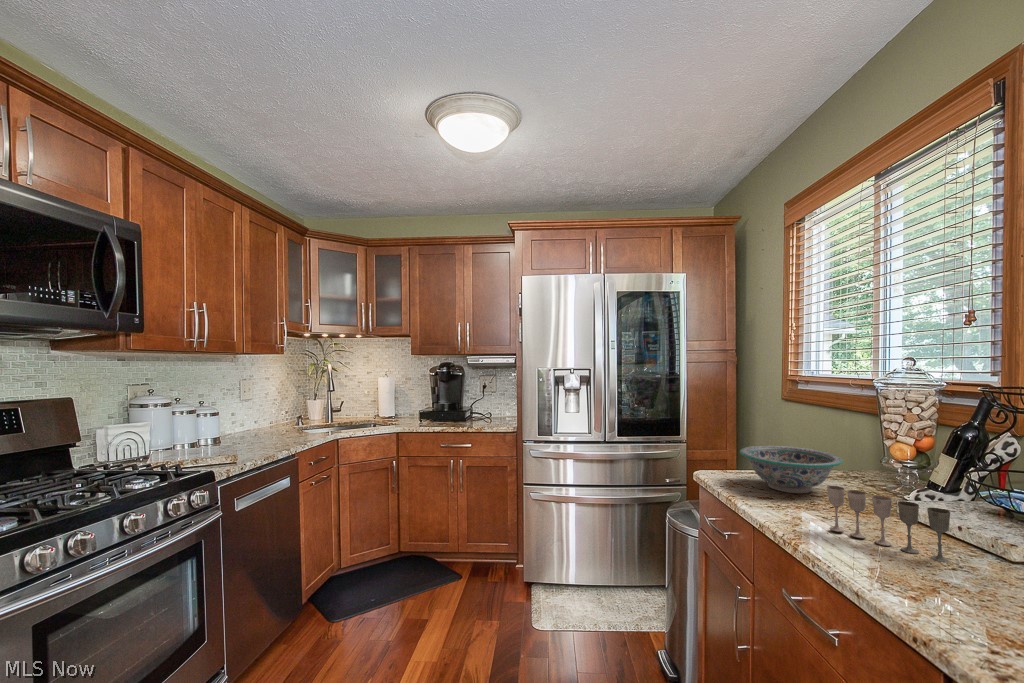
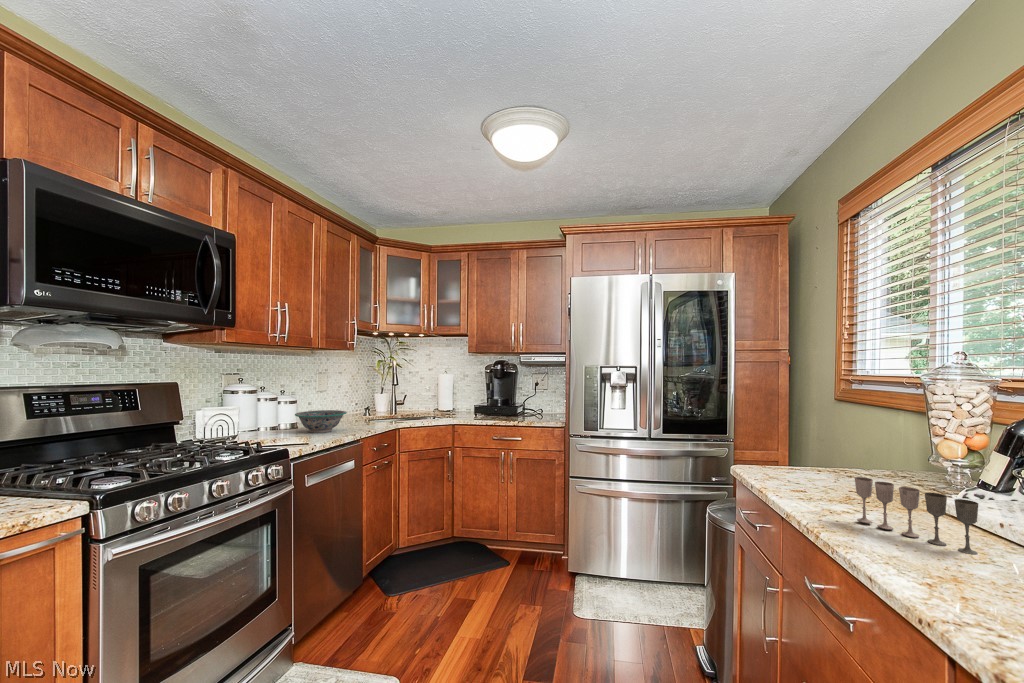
decorative bowl: present [740,446,842,493] -> present [295,410,347,433]

